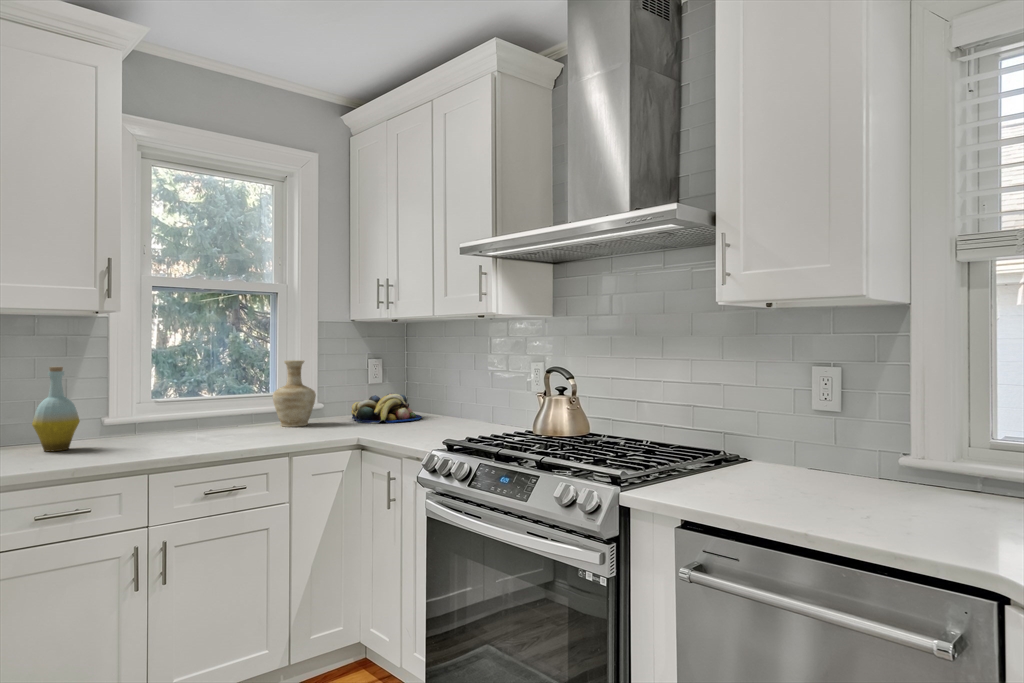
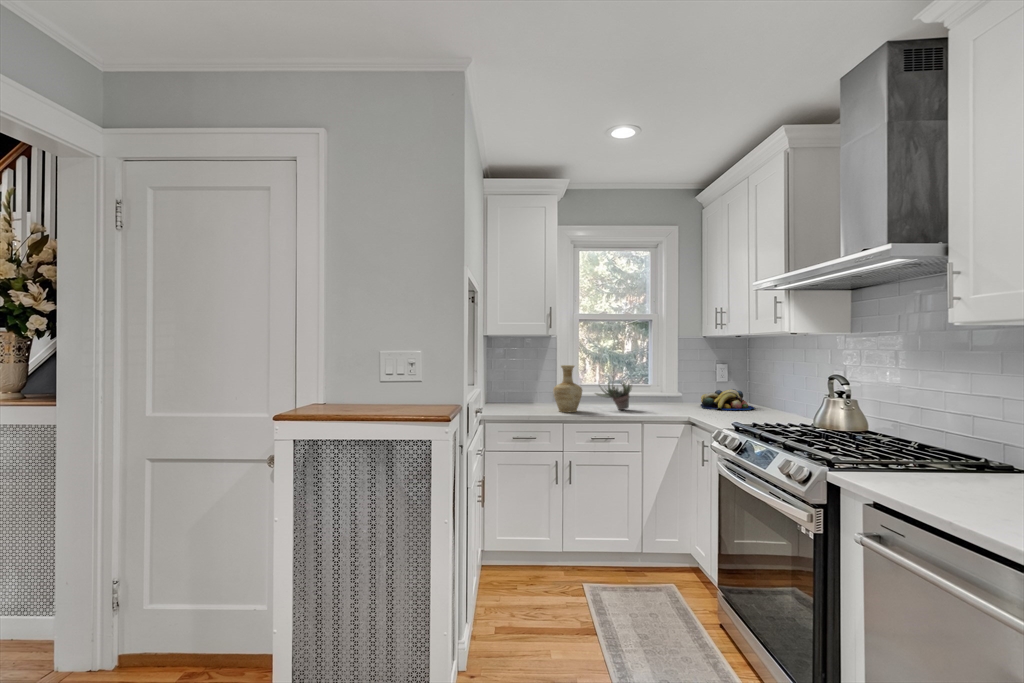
vase: present [273,360,316,427] -> present [553,365,582,412]
bottle: present [32,367,80,451] -> none [517,365,538,409]
succulent plant: none [195,376,260,436] -> present [595,379,632,410]

